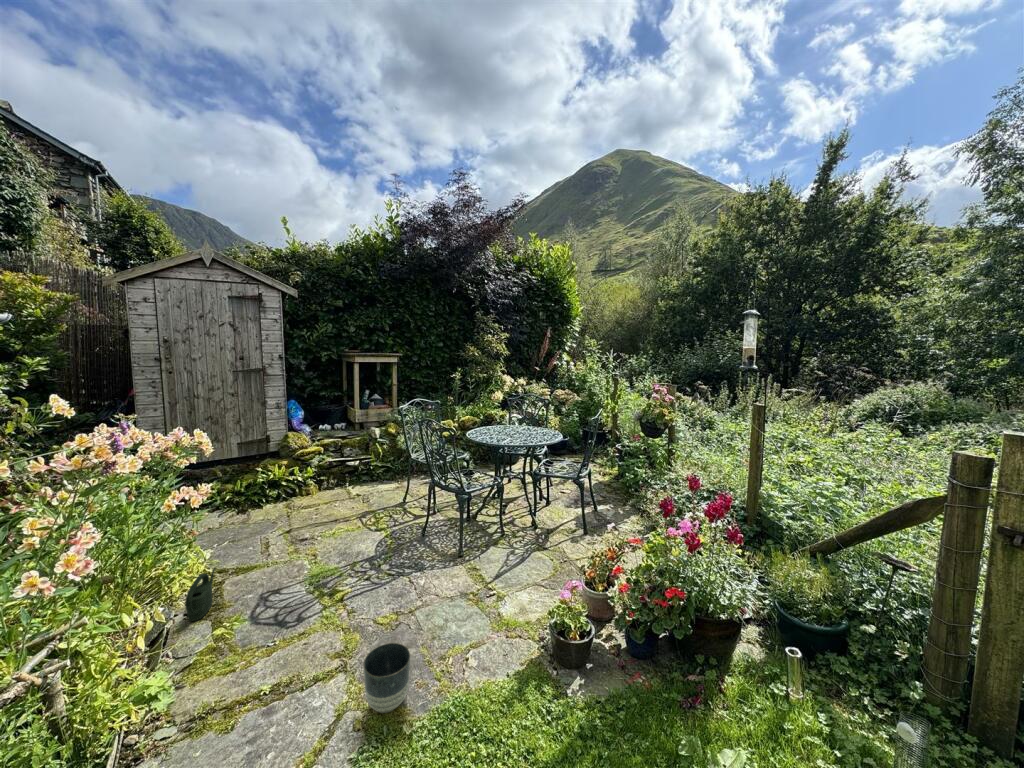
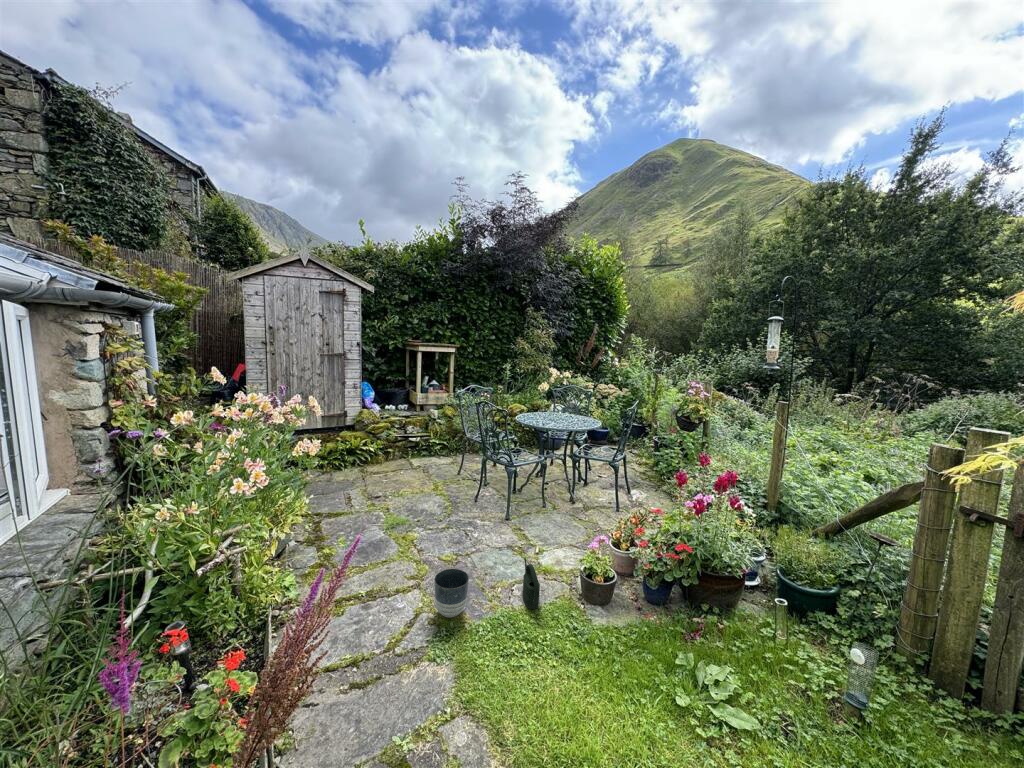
watering can: present [185,568,216,621] -> present [523,558,540,609]

